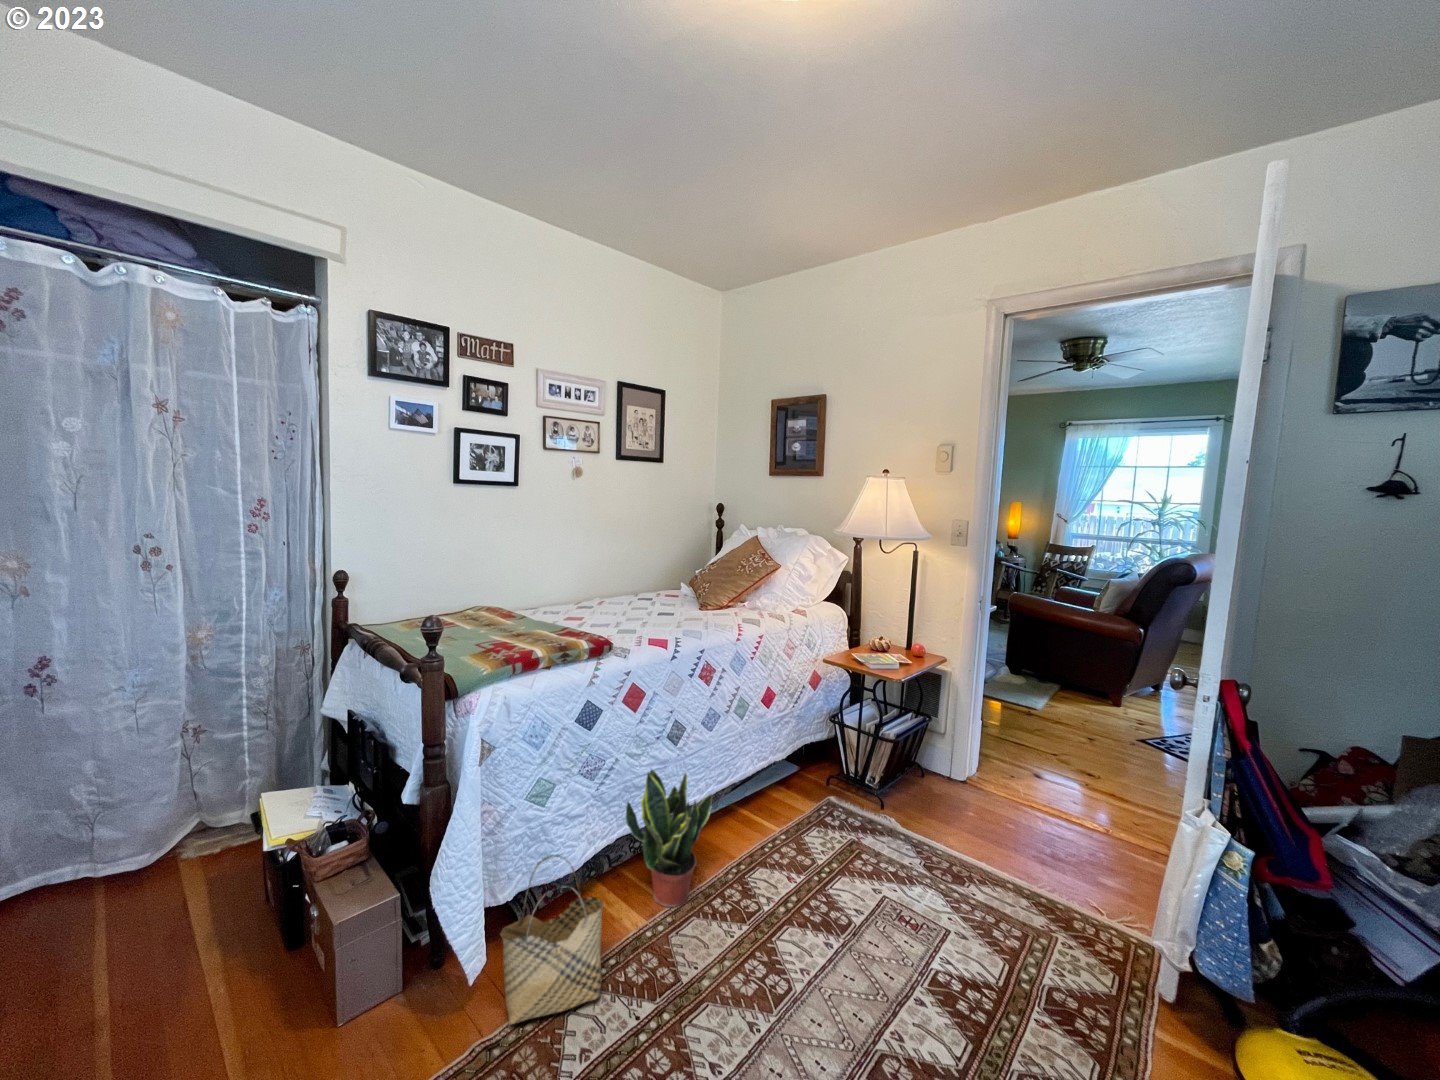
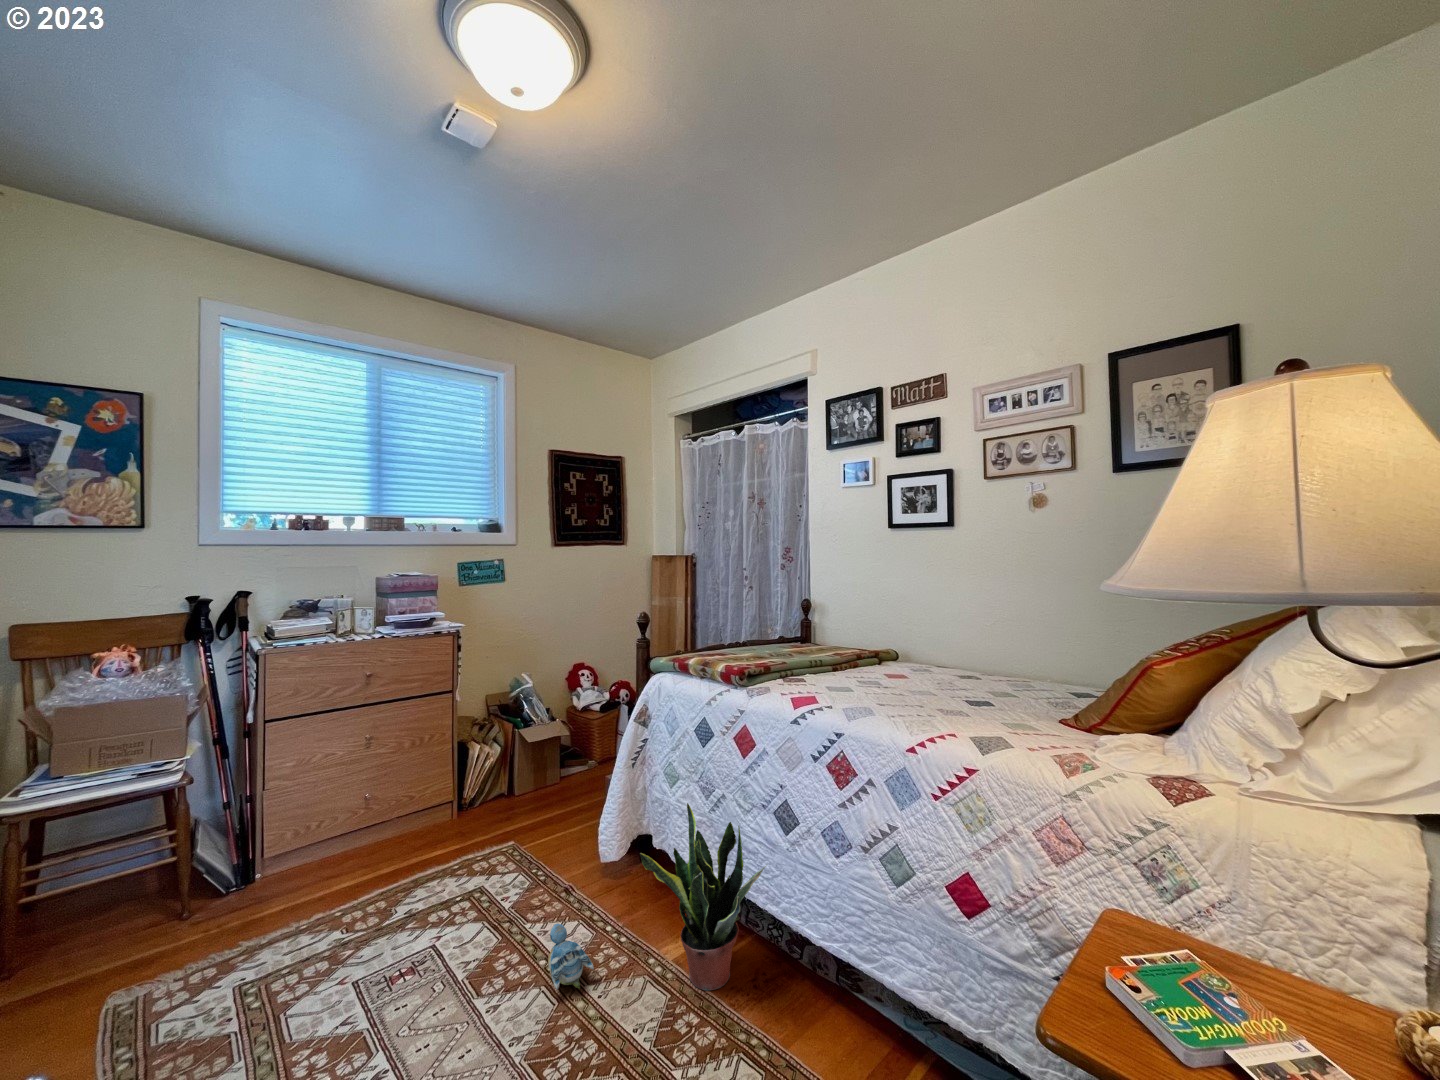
woven basket: present [500,855,603,1025] -> none [576,802,623,928]
plush toy: none [644,963,705,1017] -> present [548,924,594,990]

